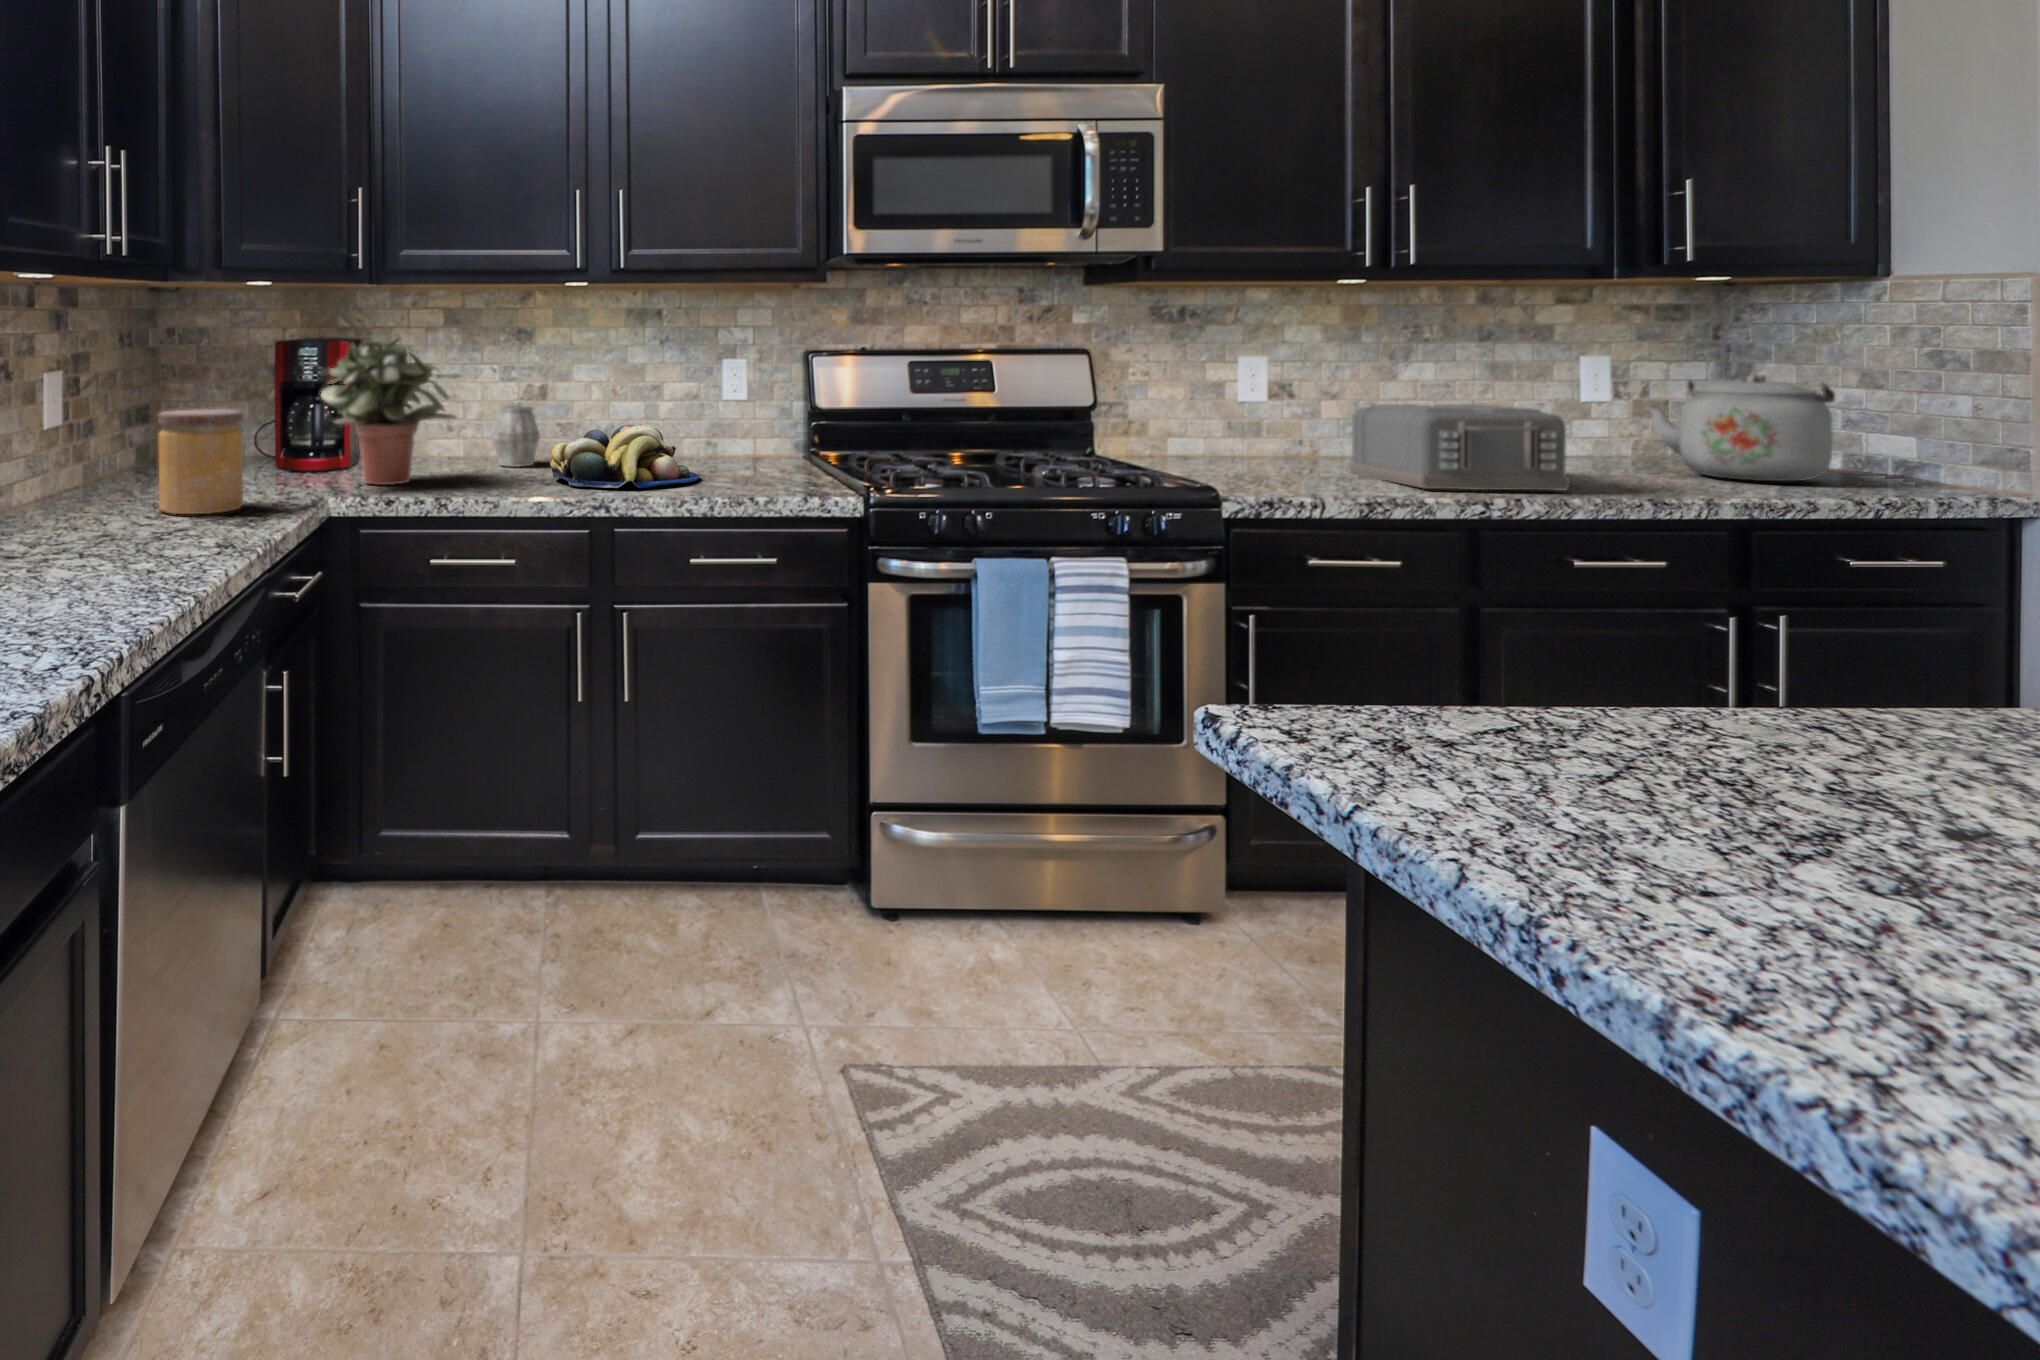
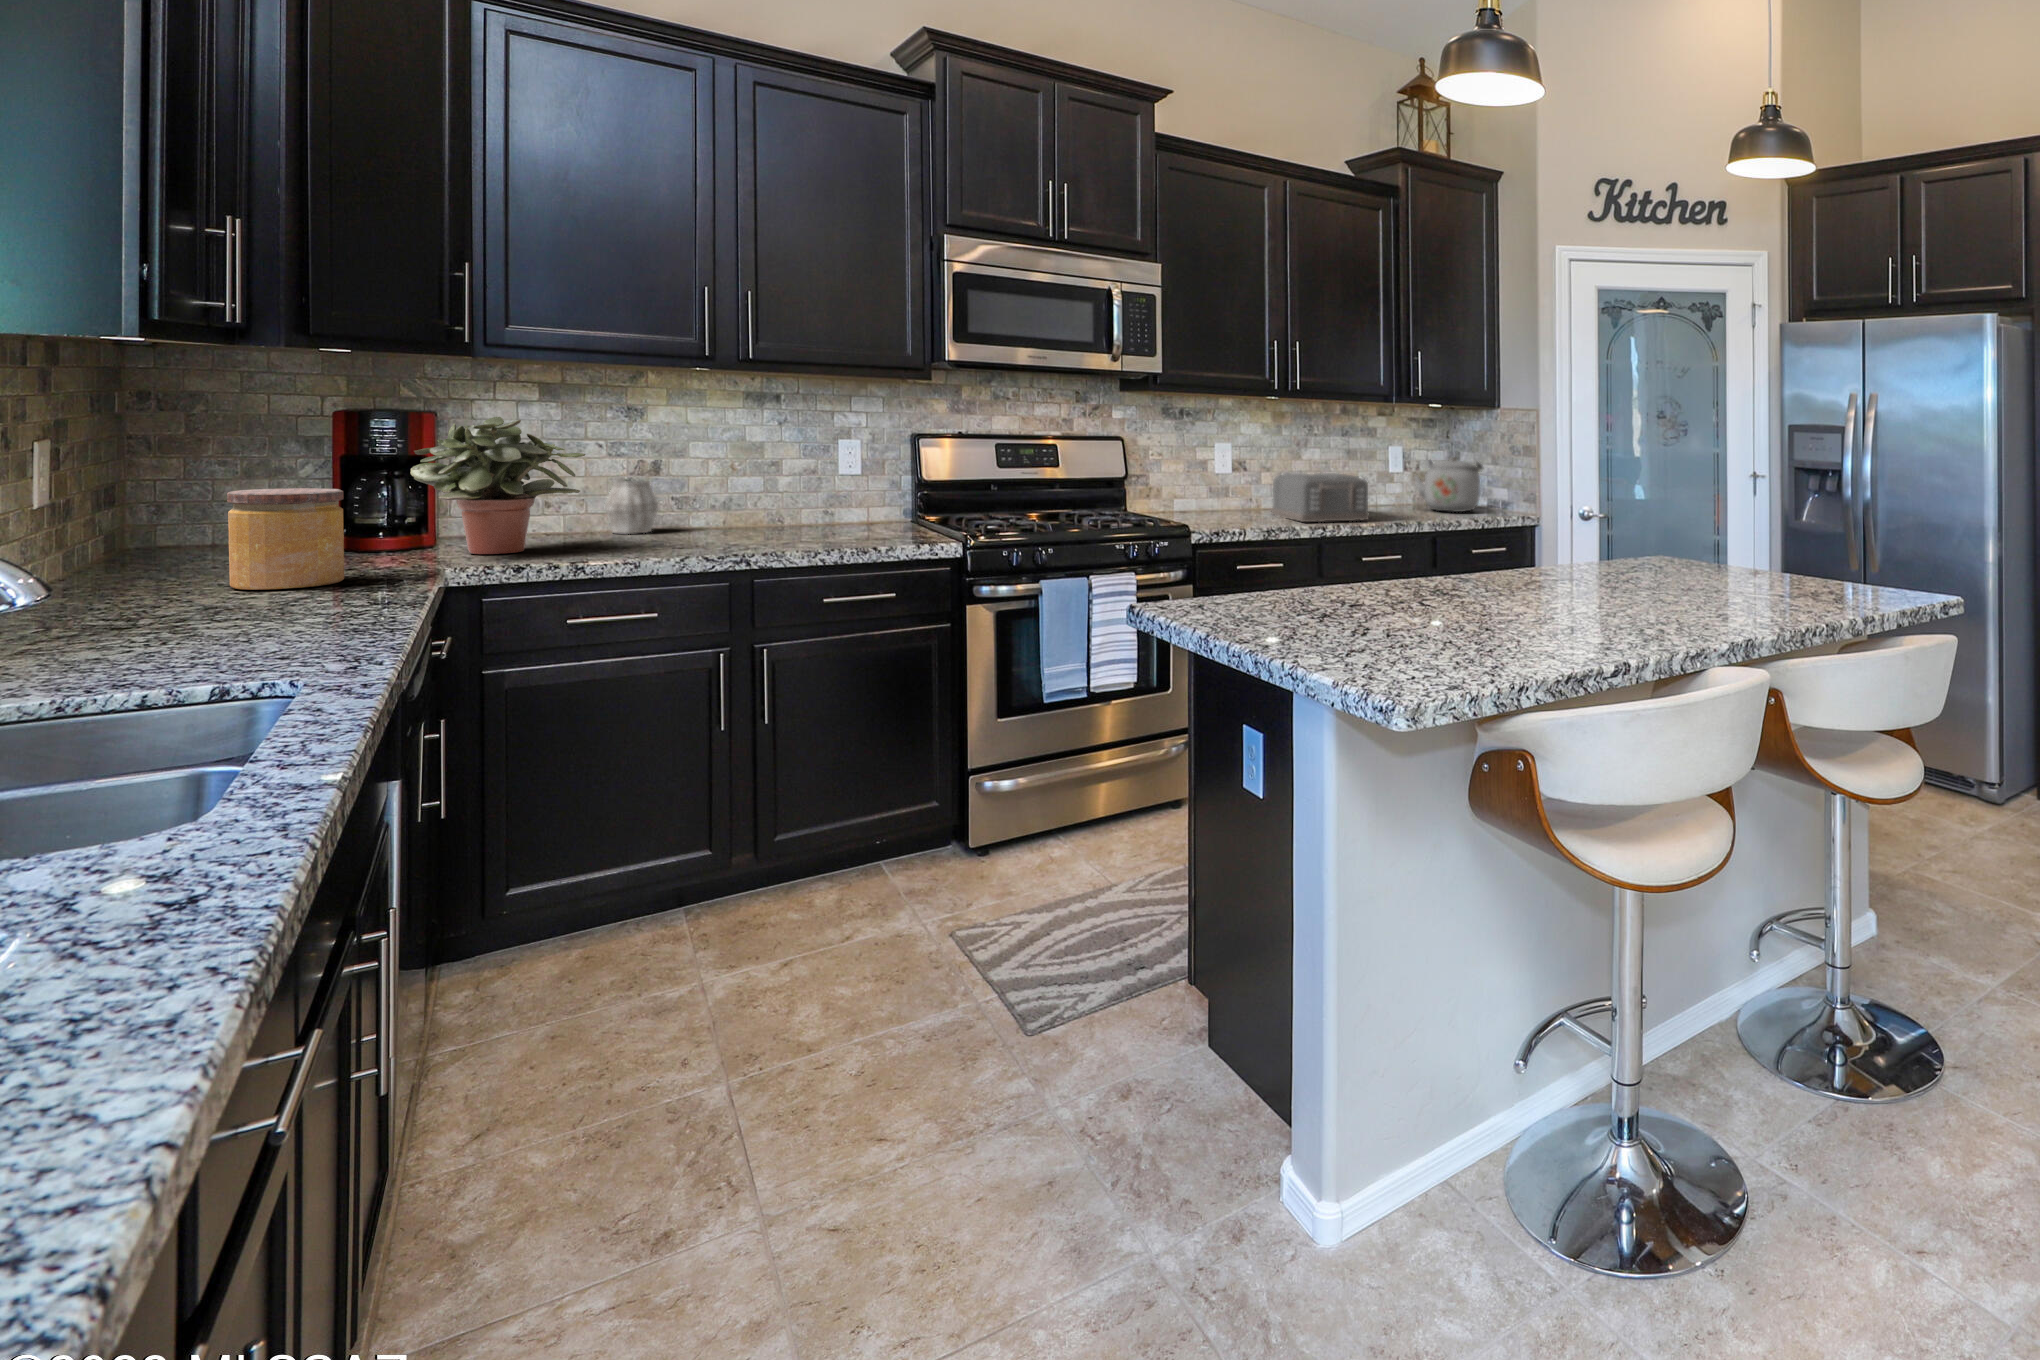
fruit bowl: present [550,425,699,488] -> none [680,495,825,546]

